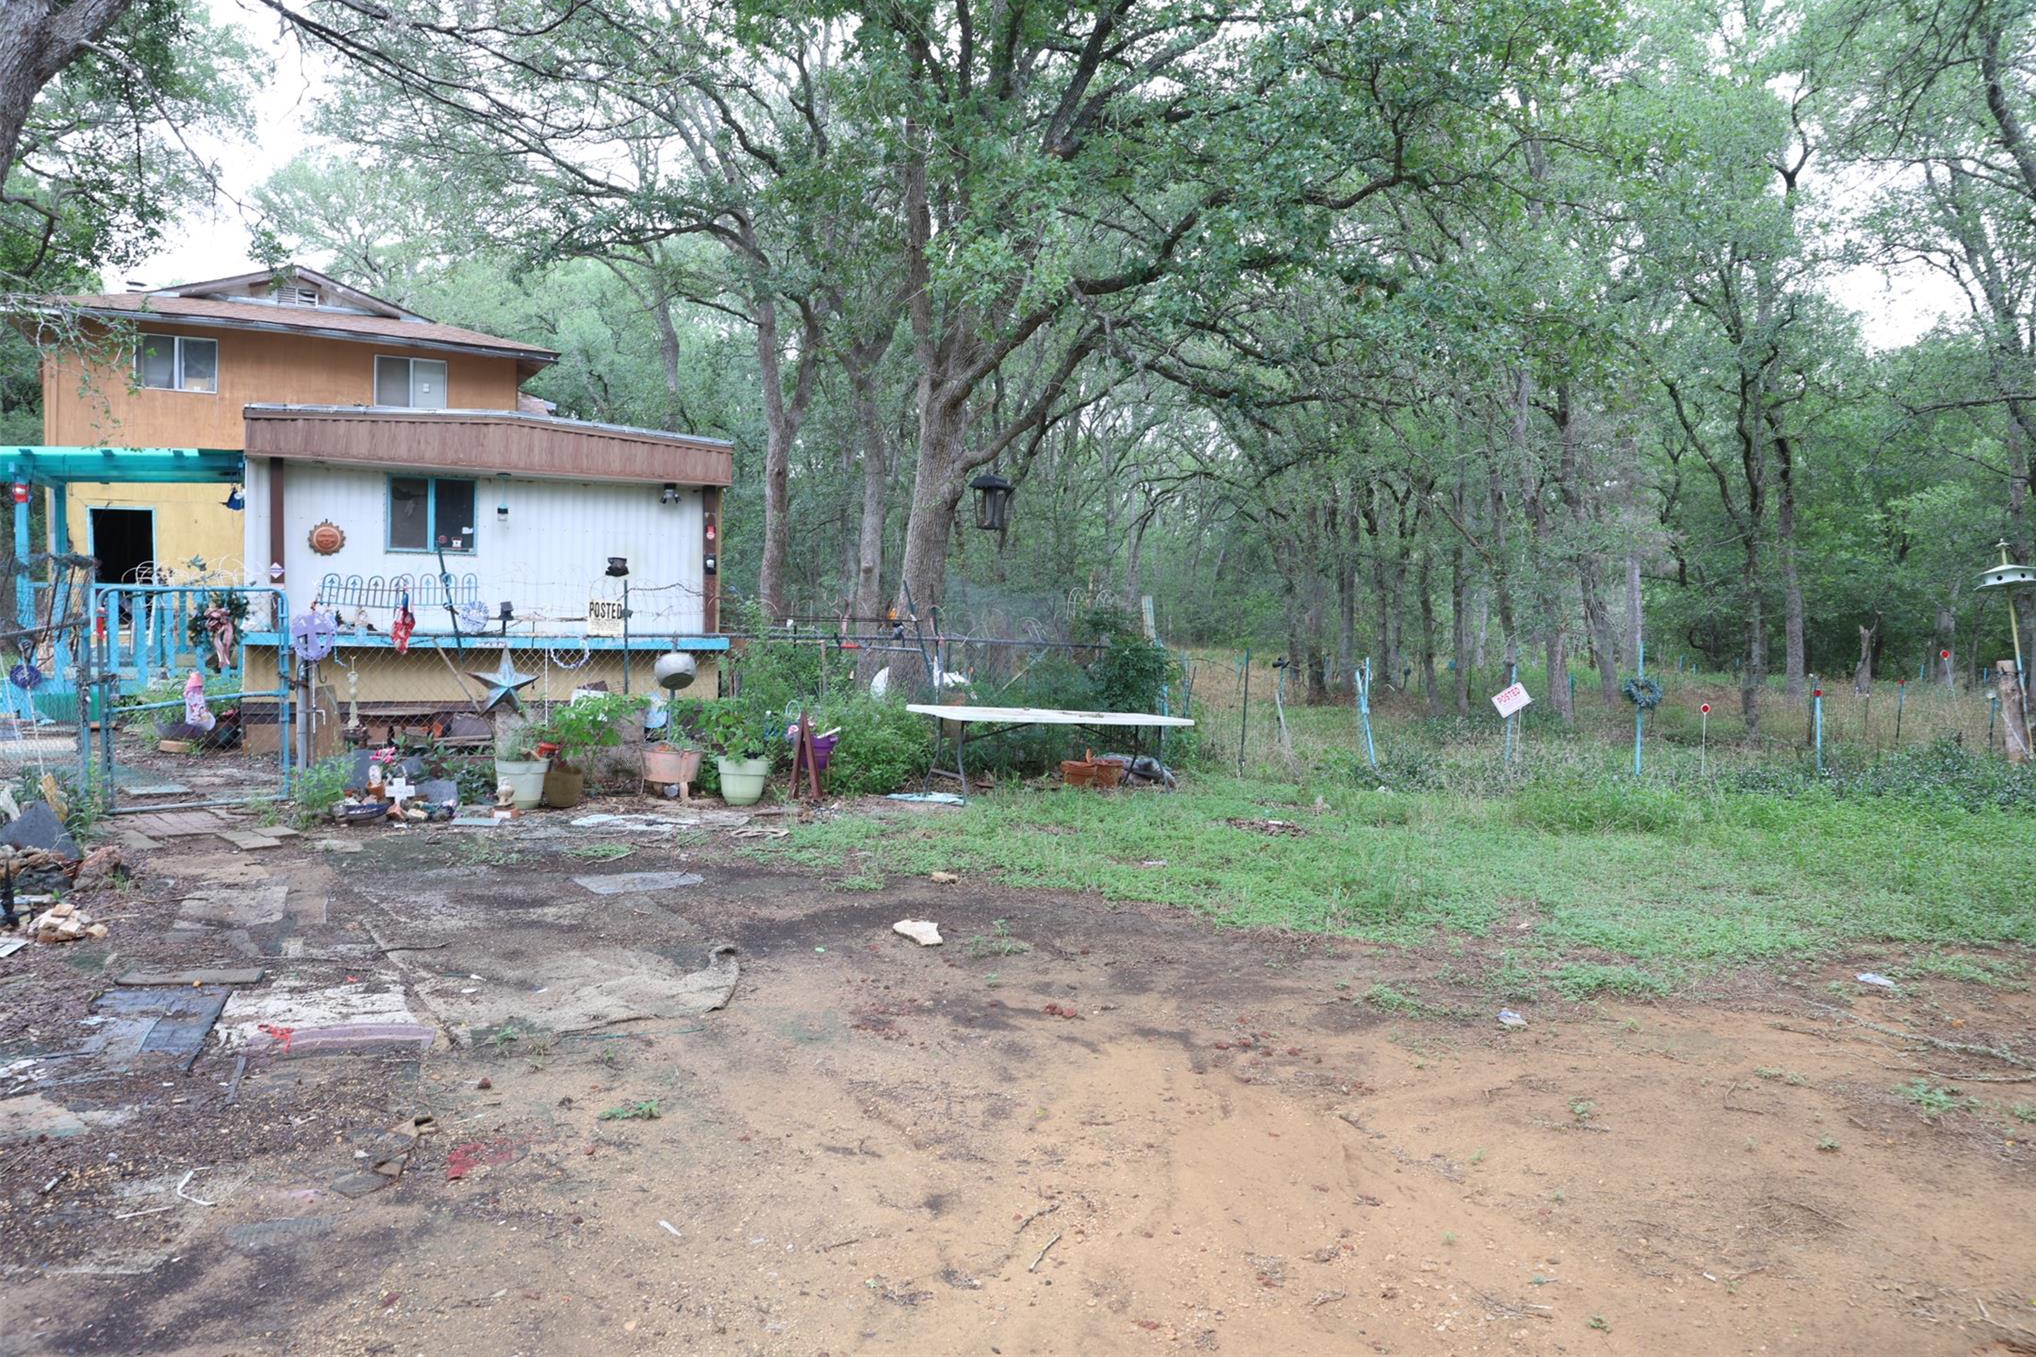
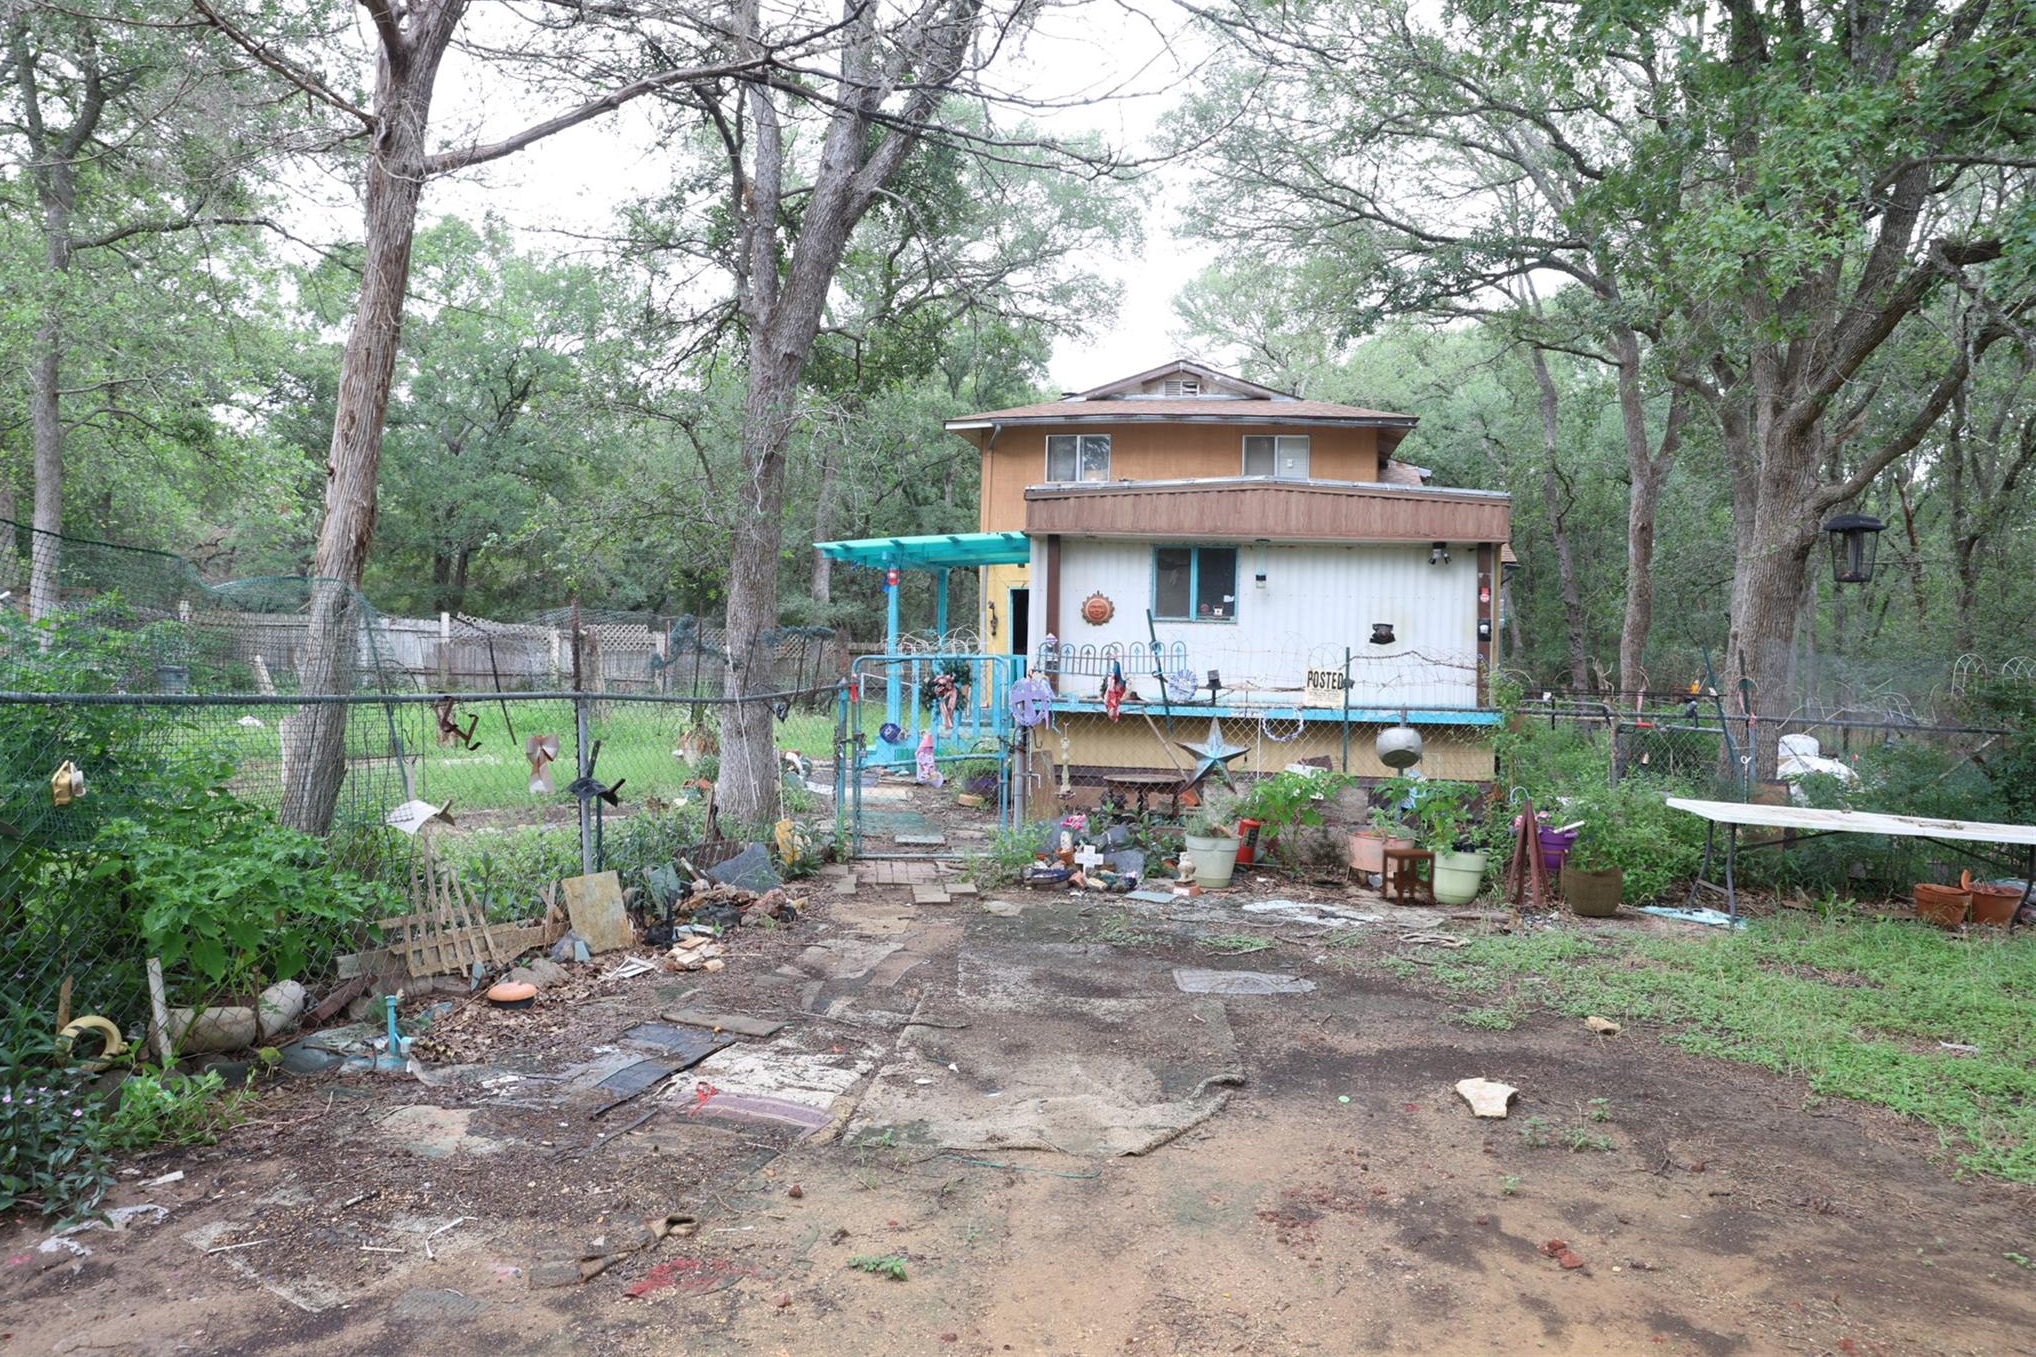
woven basket: present [544,757,583,808] -> present [1564,853,1624,916]
stool: none [670,758,713,805] -> present [1382,849,1436,905]

